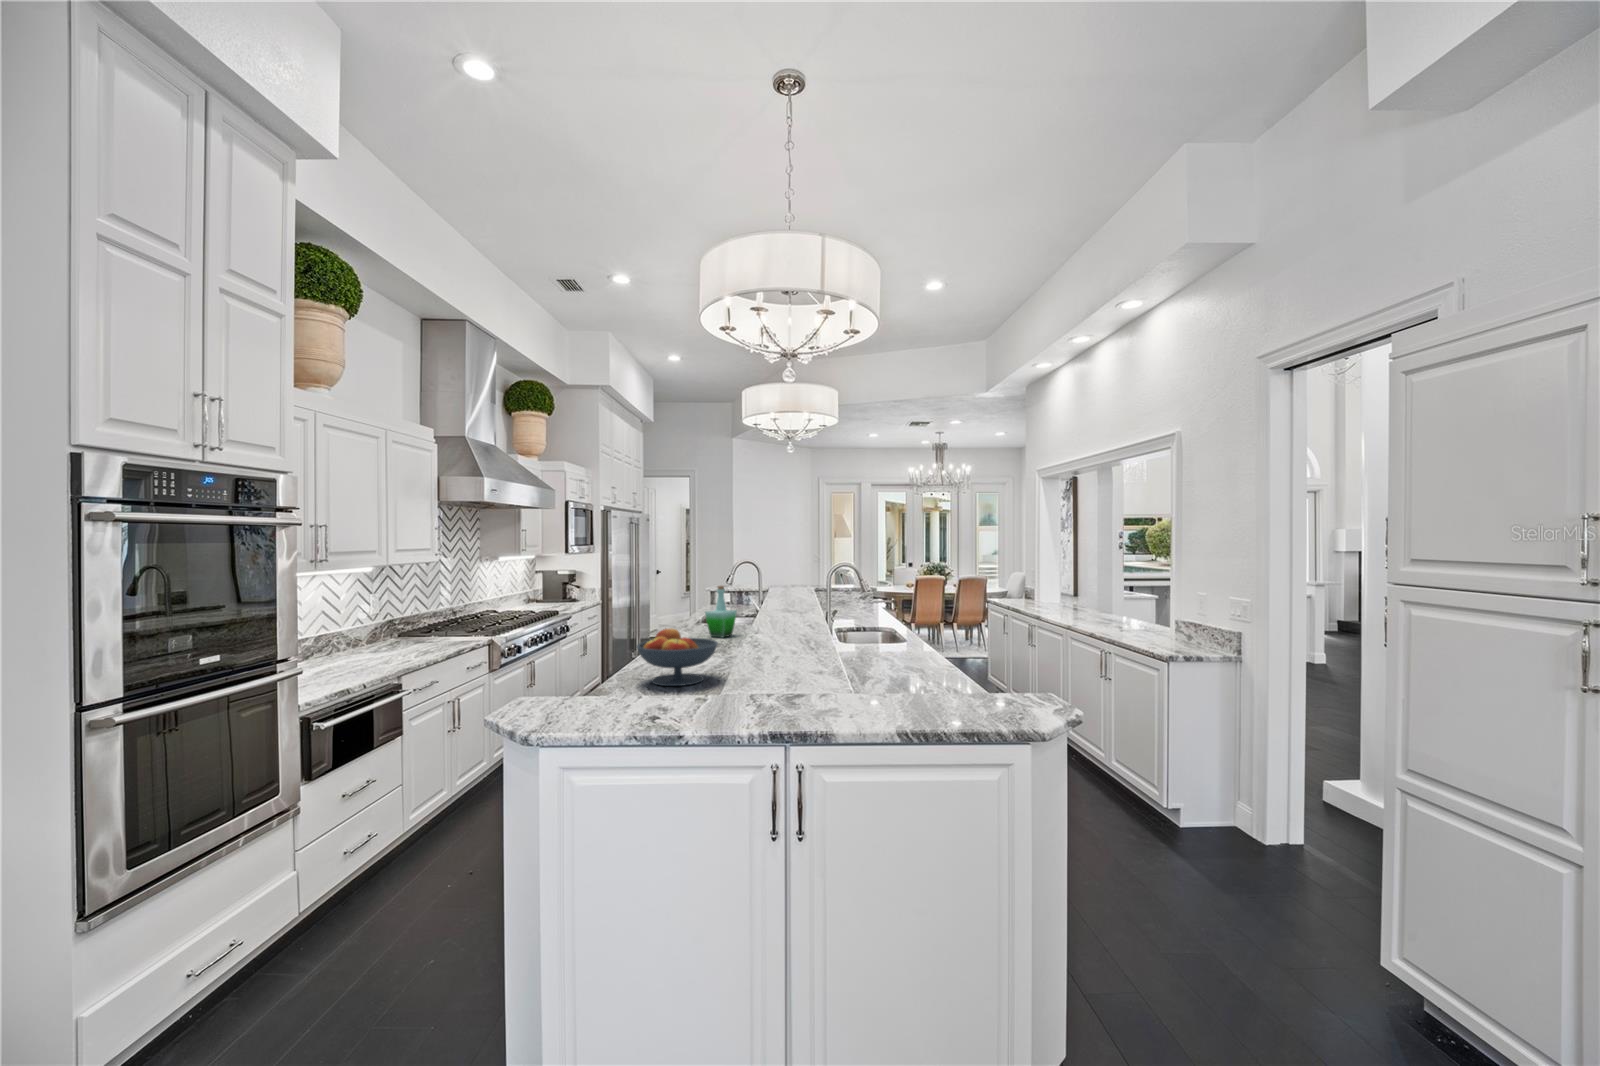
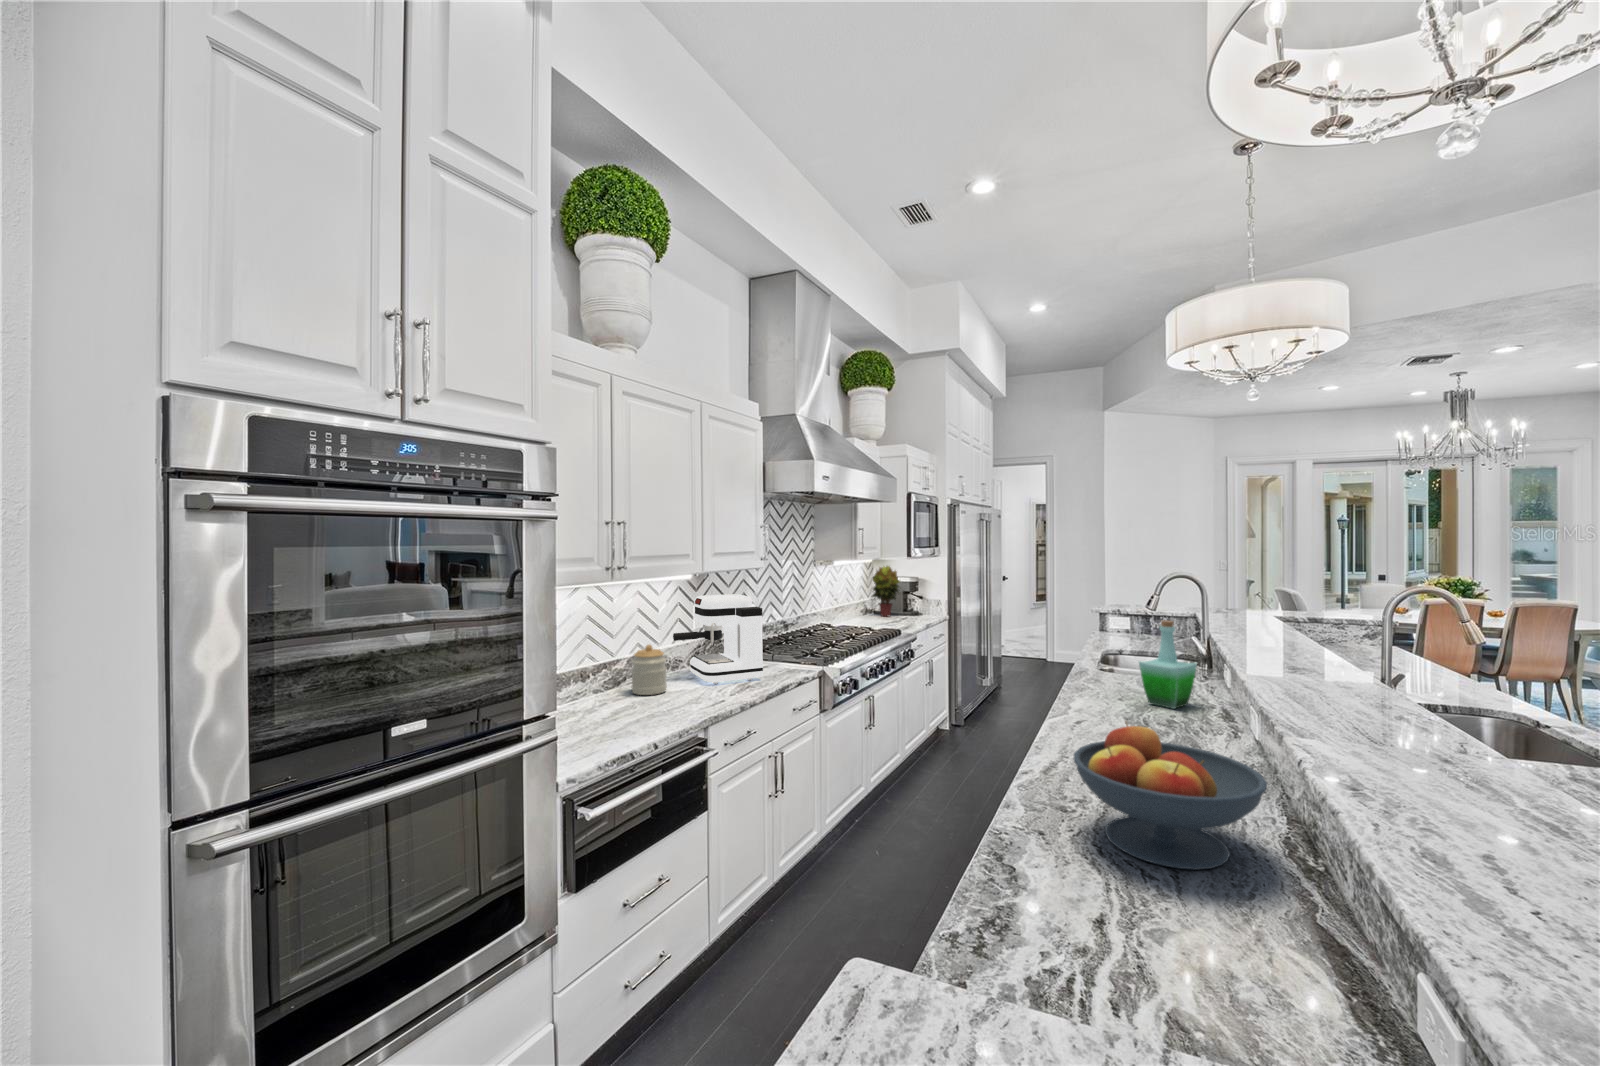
potted plant: none [531,561,561,604] -> present [872,566,900,616]
coffee maker: none [360,583,442,651] -> present [673,594,763,684]
jar: none [325,622,358,662] -> present [631,645,667,695]

